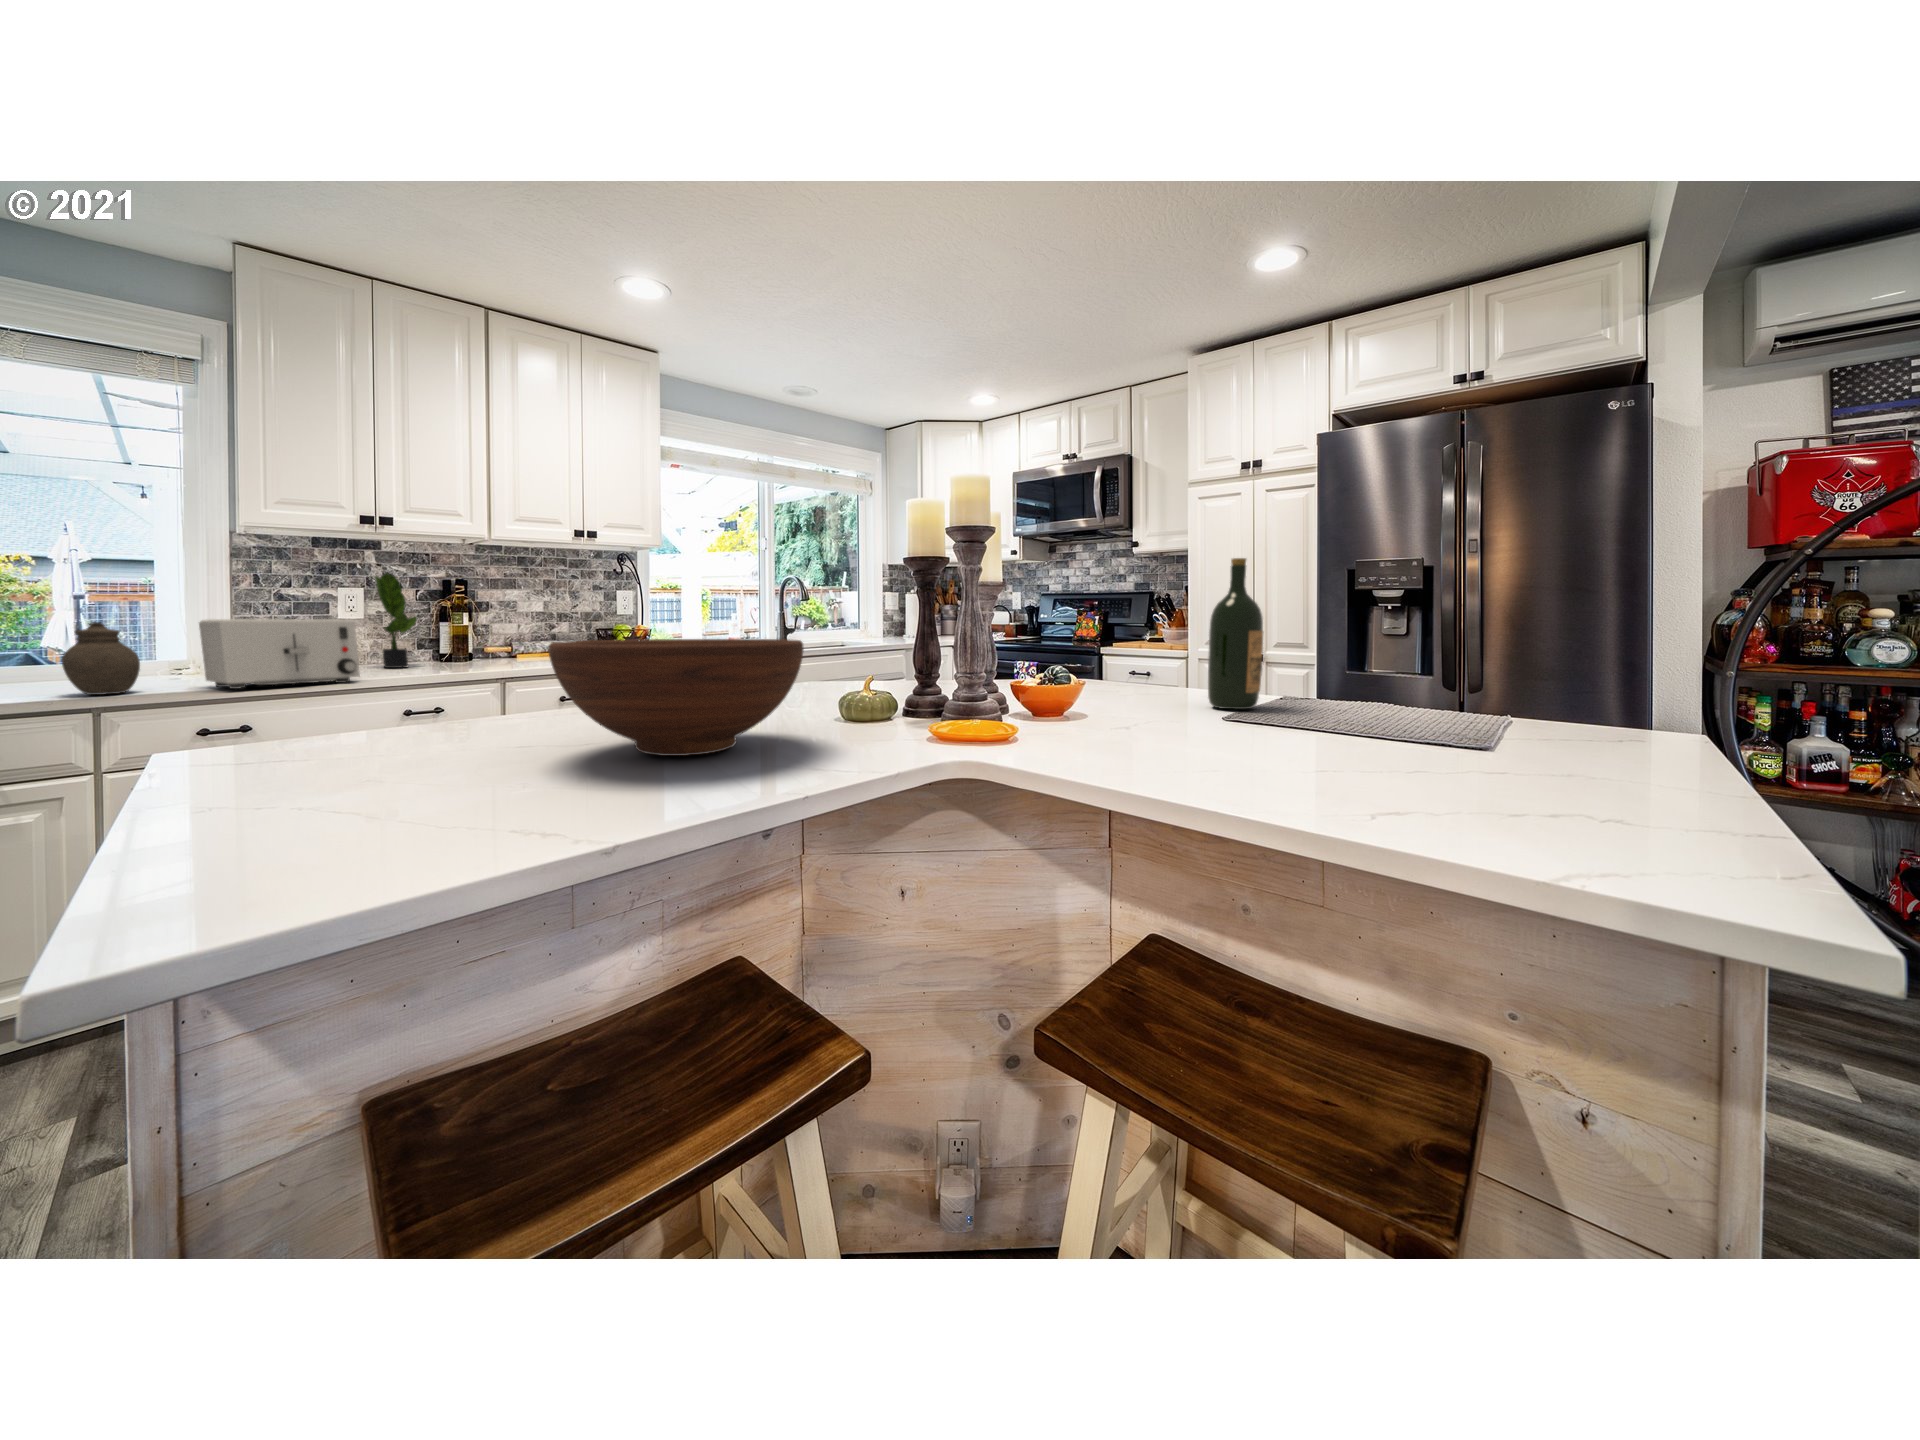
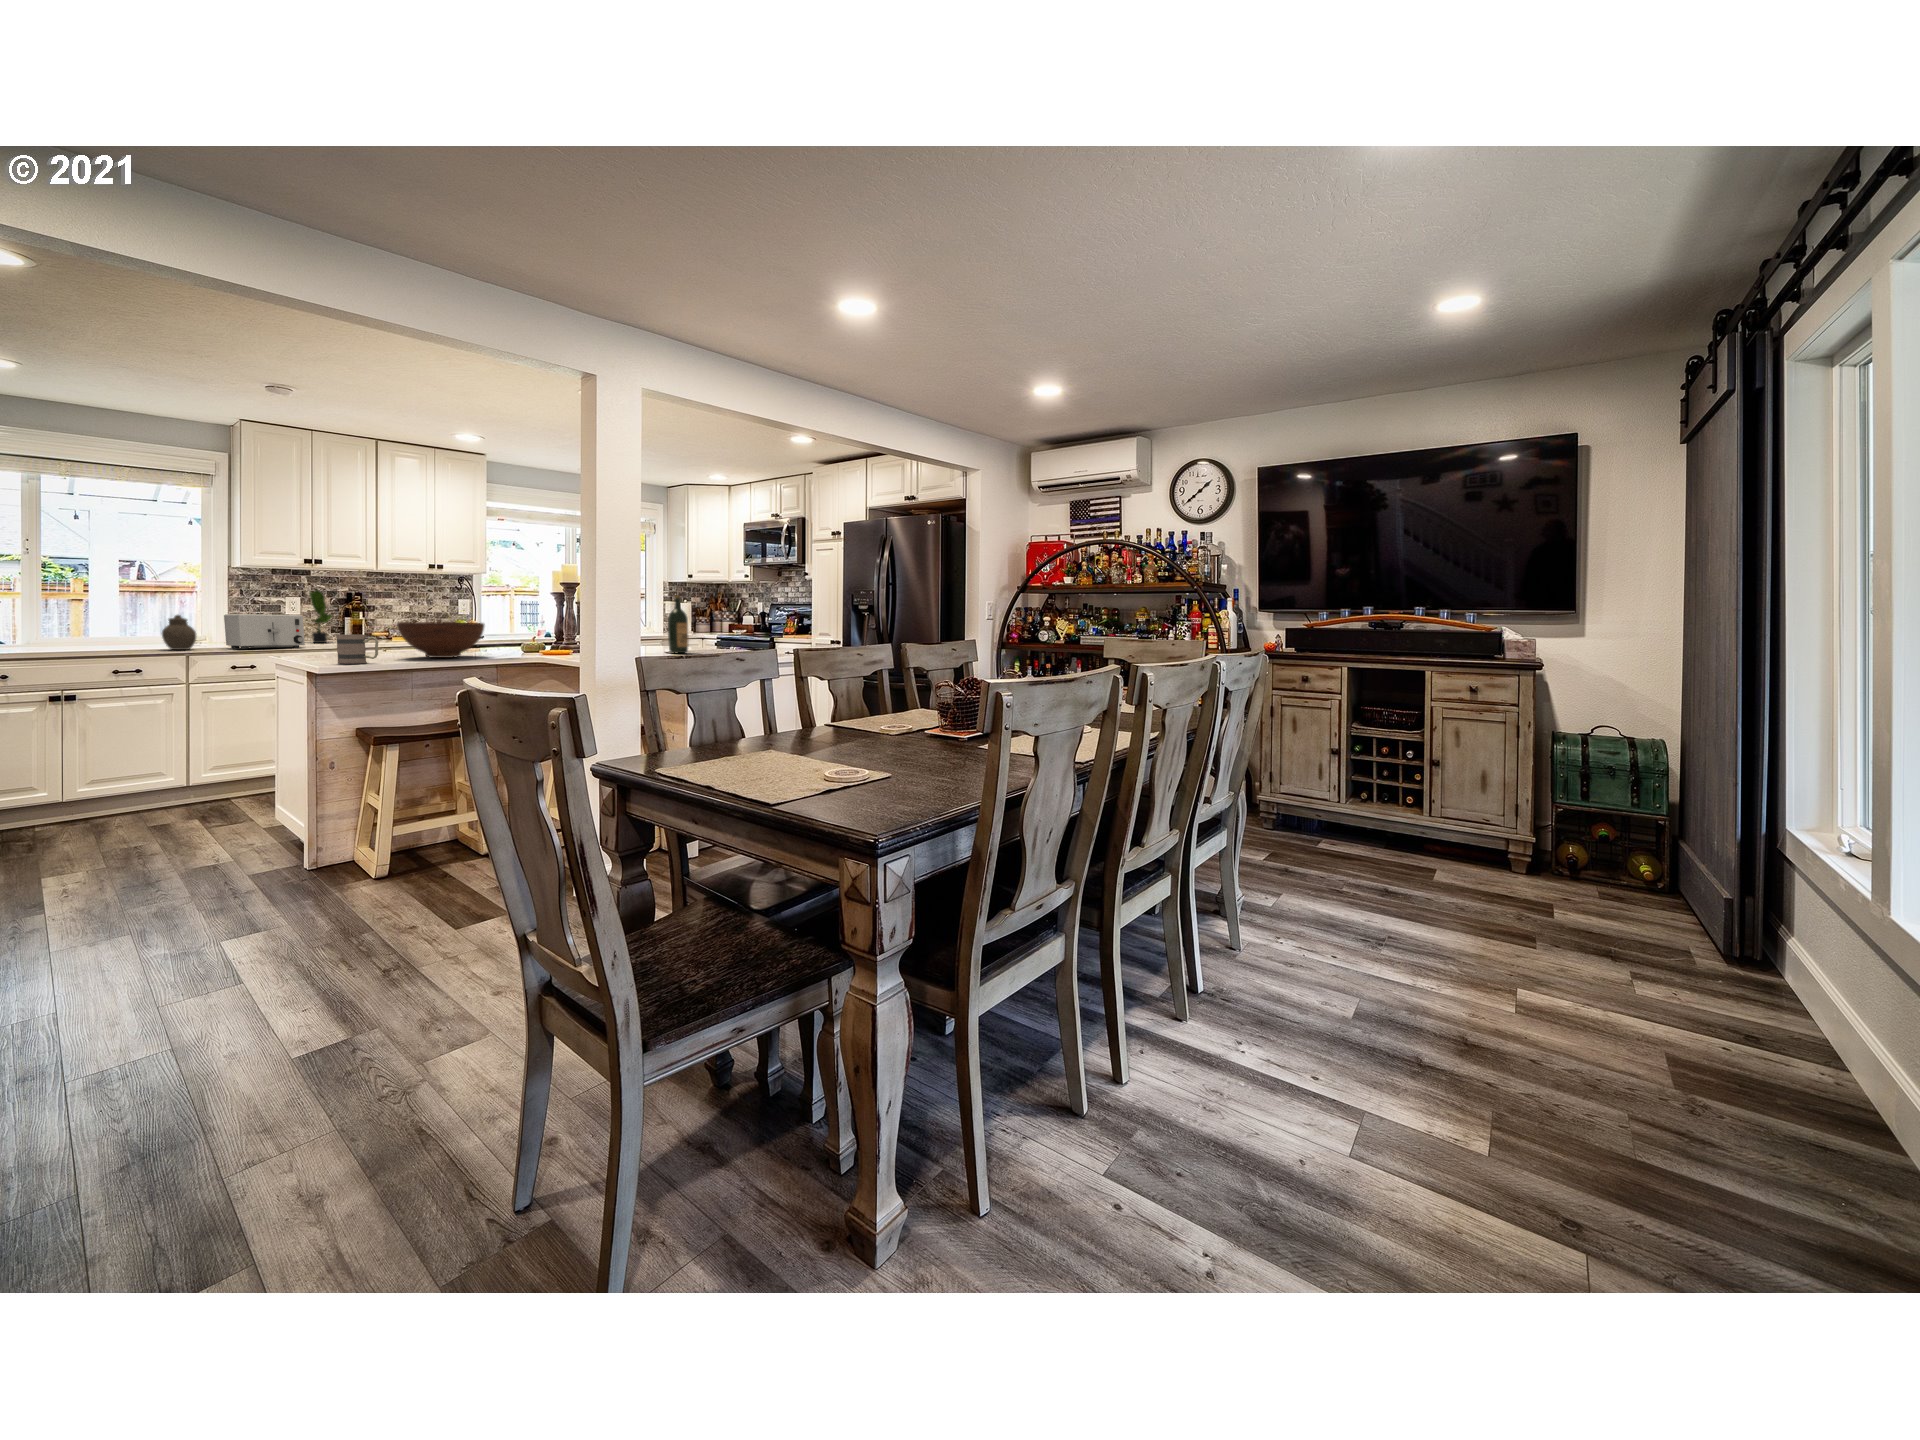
mug: none [312,700,488,832] -> present [336,634,378,664]

